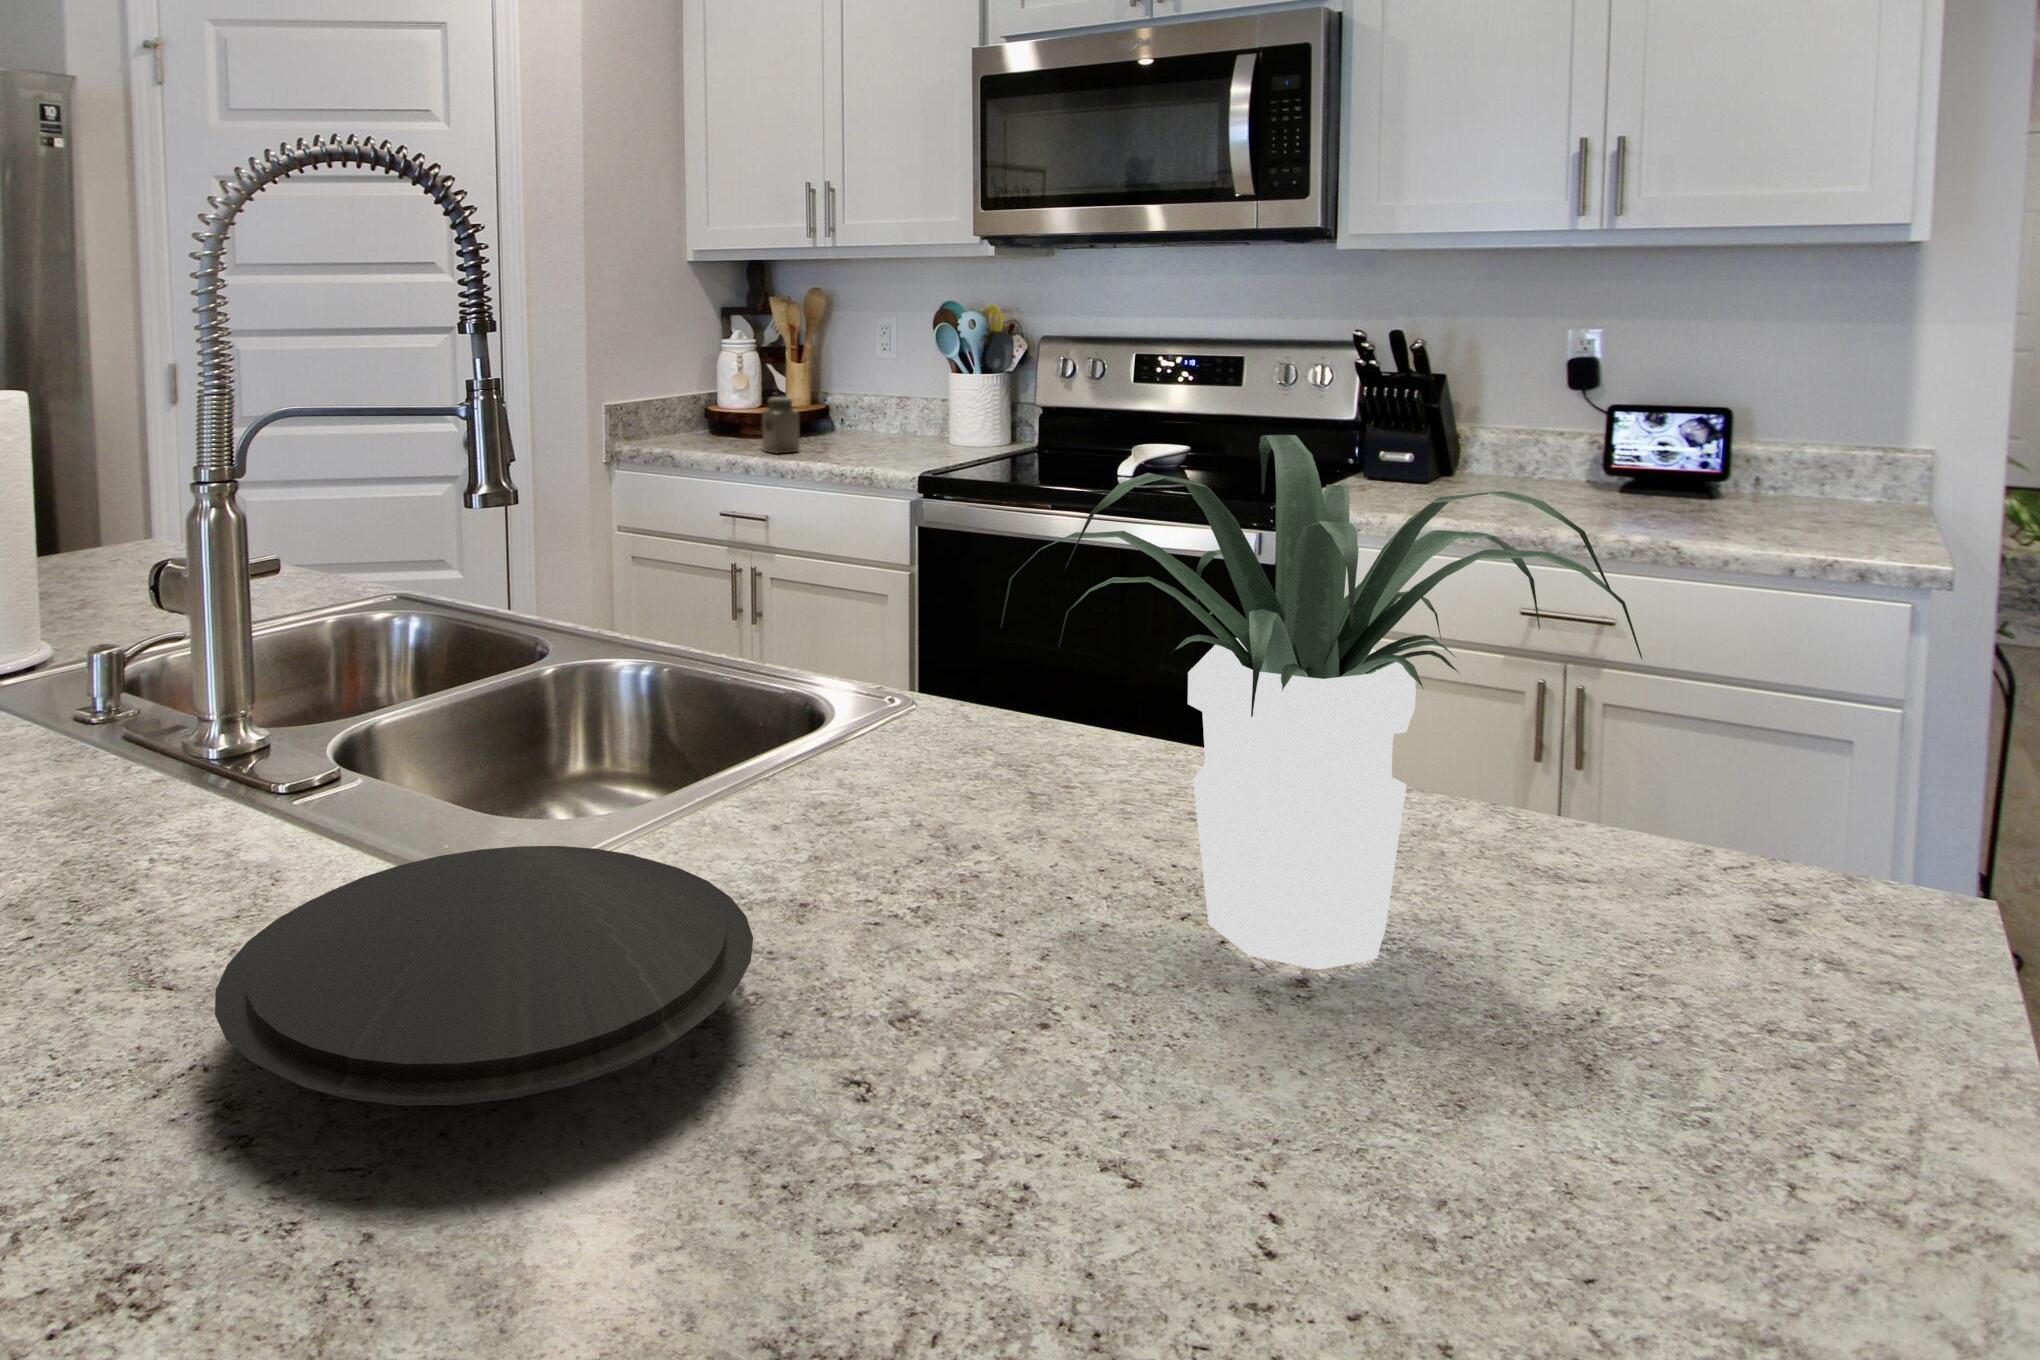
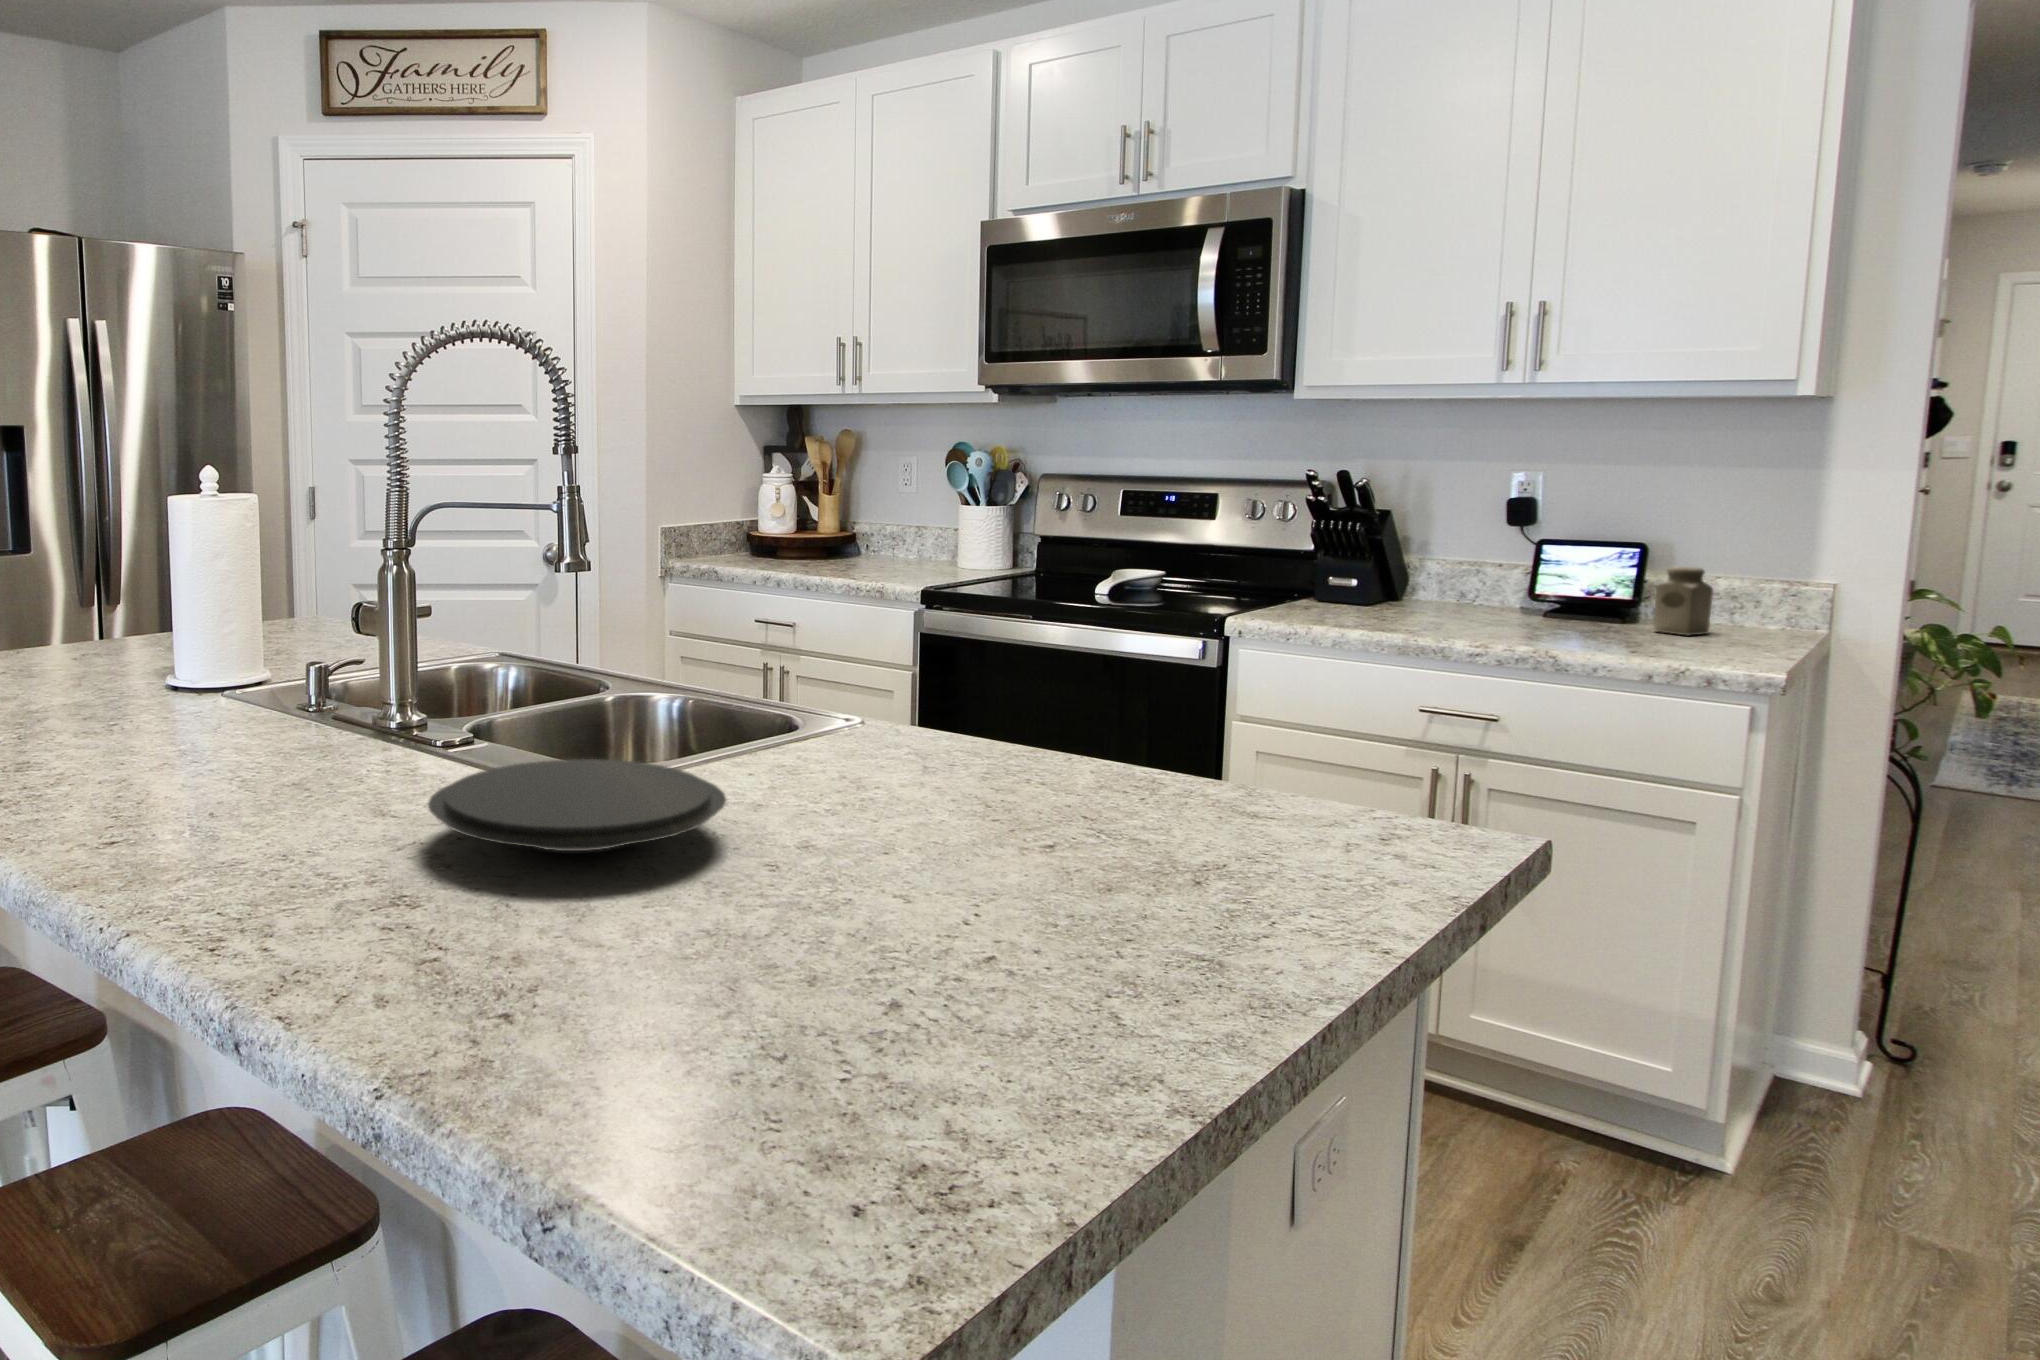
salt shaker: present [762,397,800,453] -> present [1654,566,1713,635]
potted plant: present [1001,435,1642,970] -> none [894,521,1273,845]

